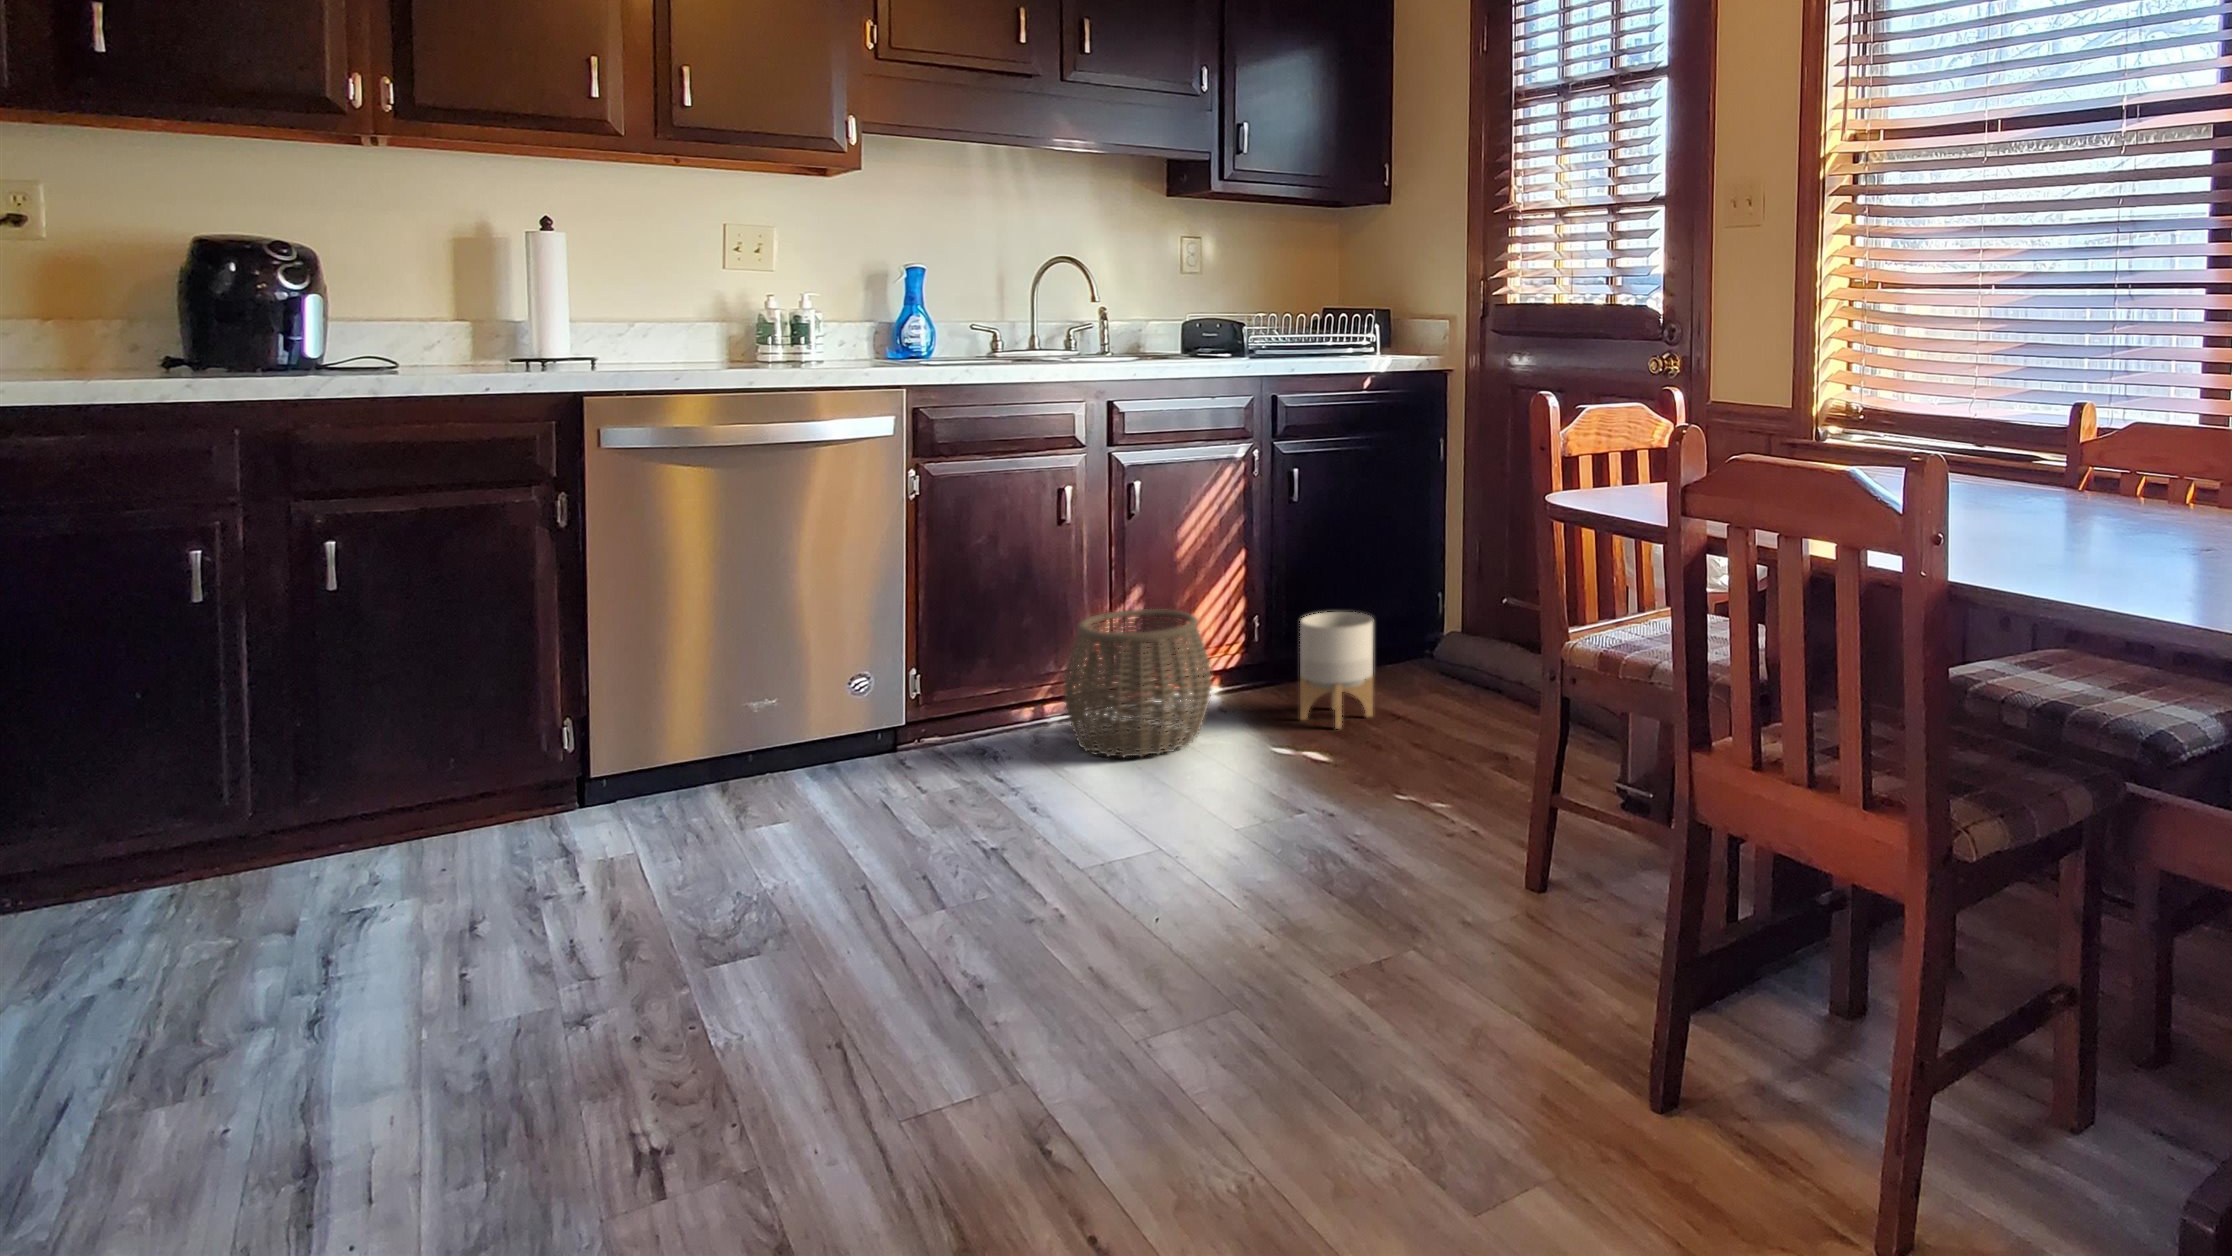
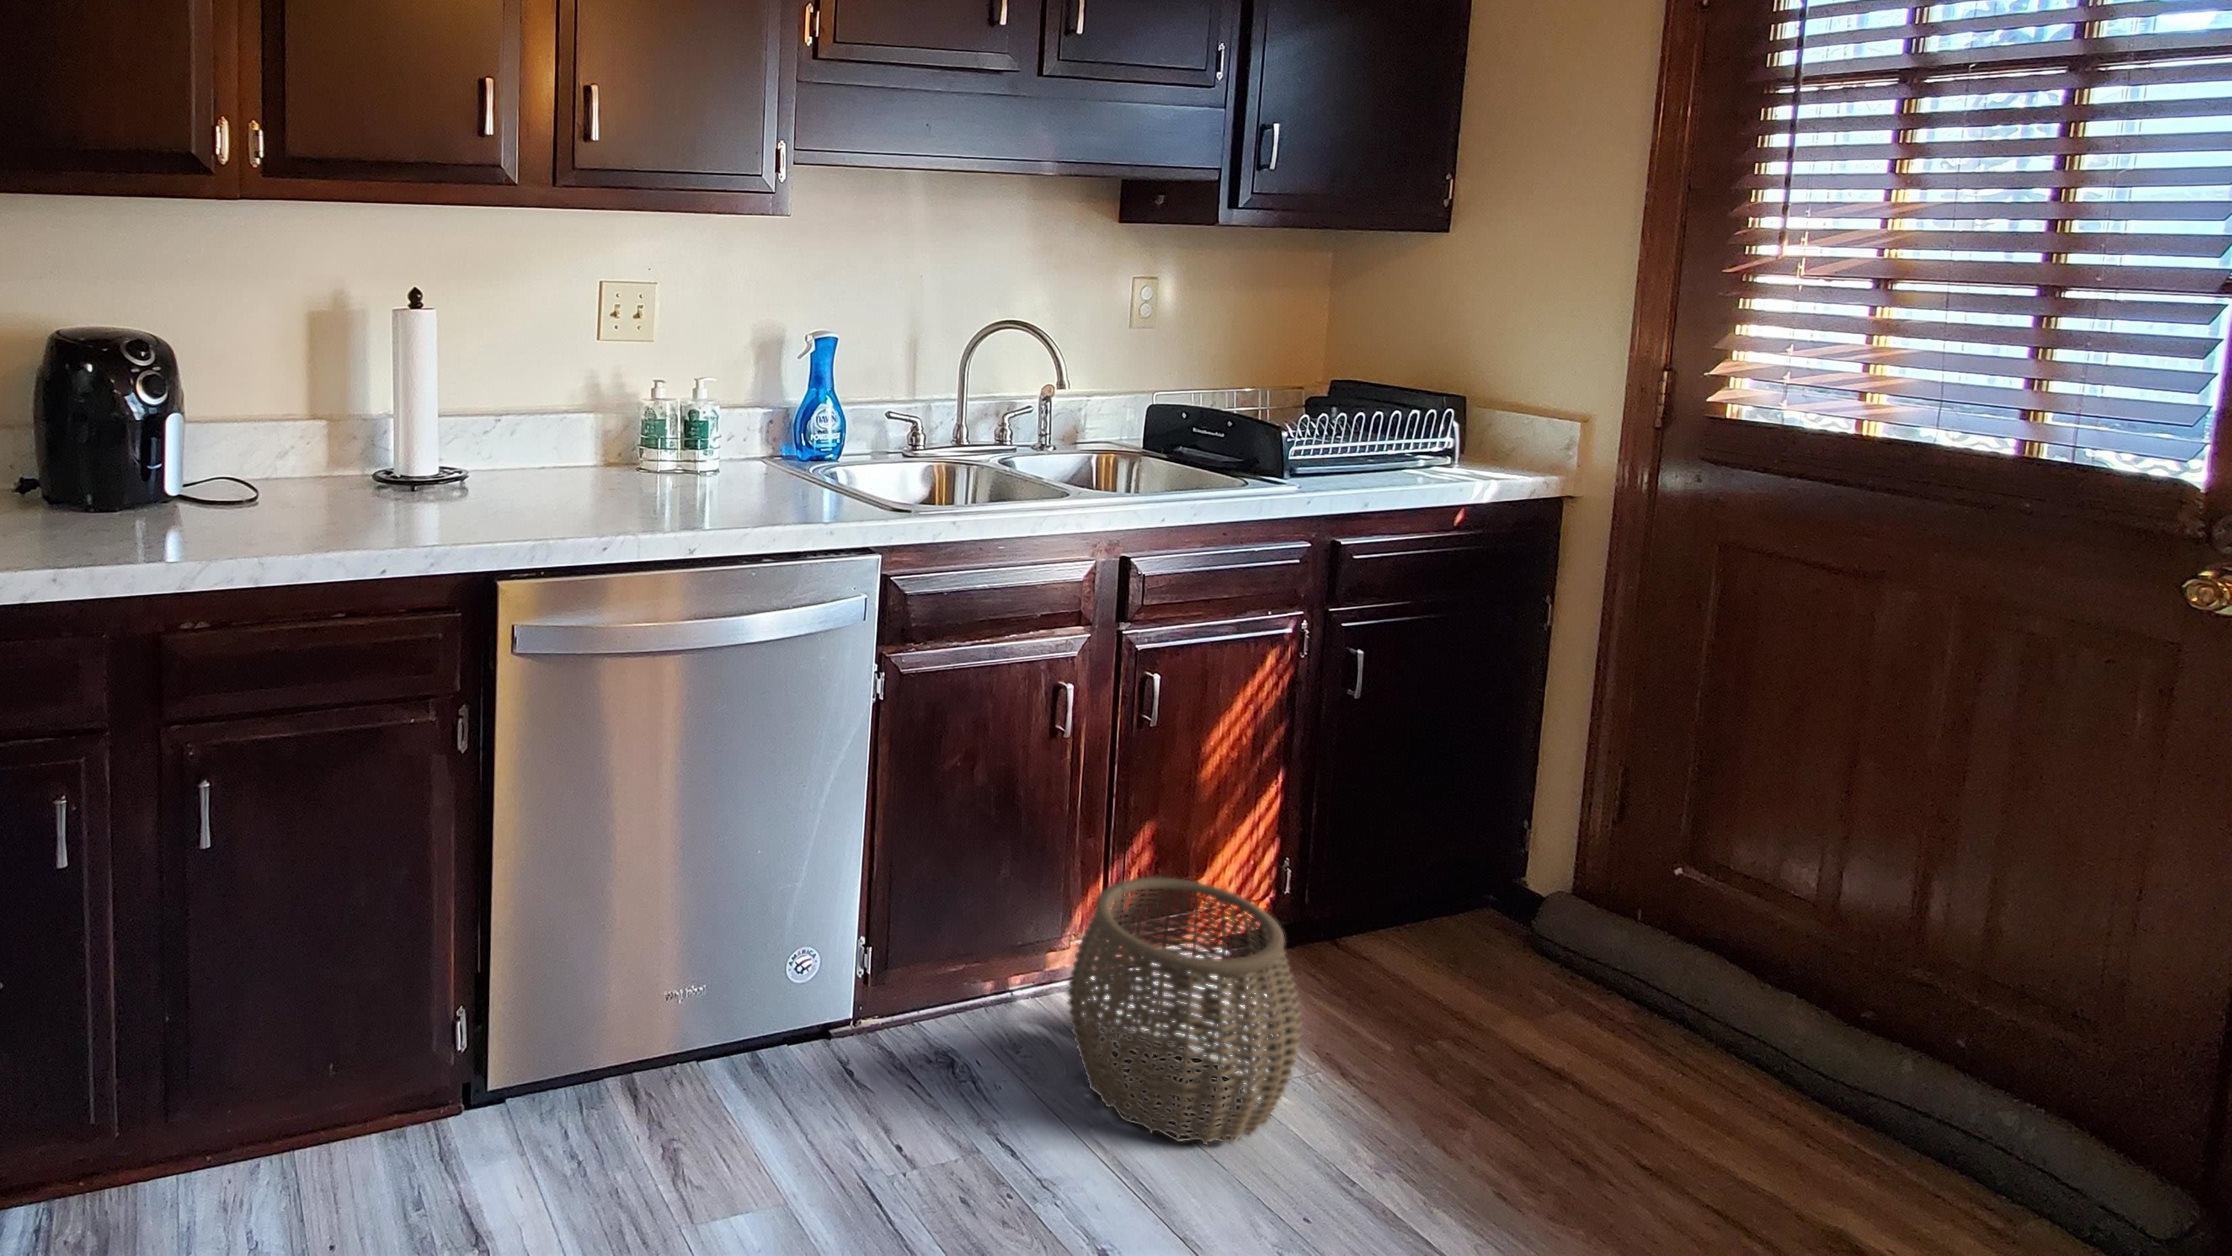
planter: present [1300,612,1373,728] -> none [1401,902,1544,1113]

